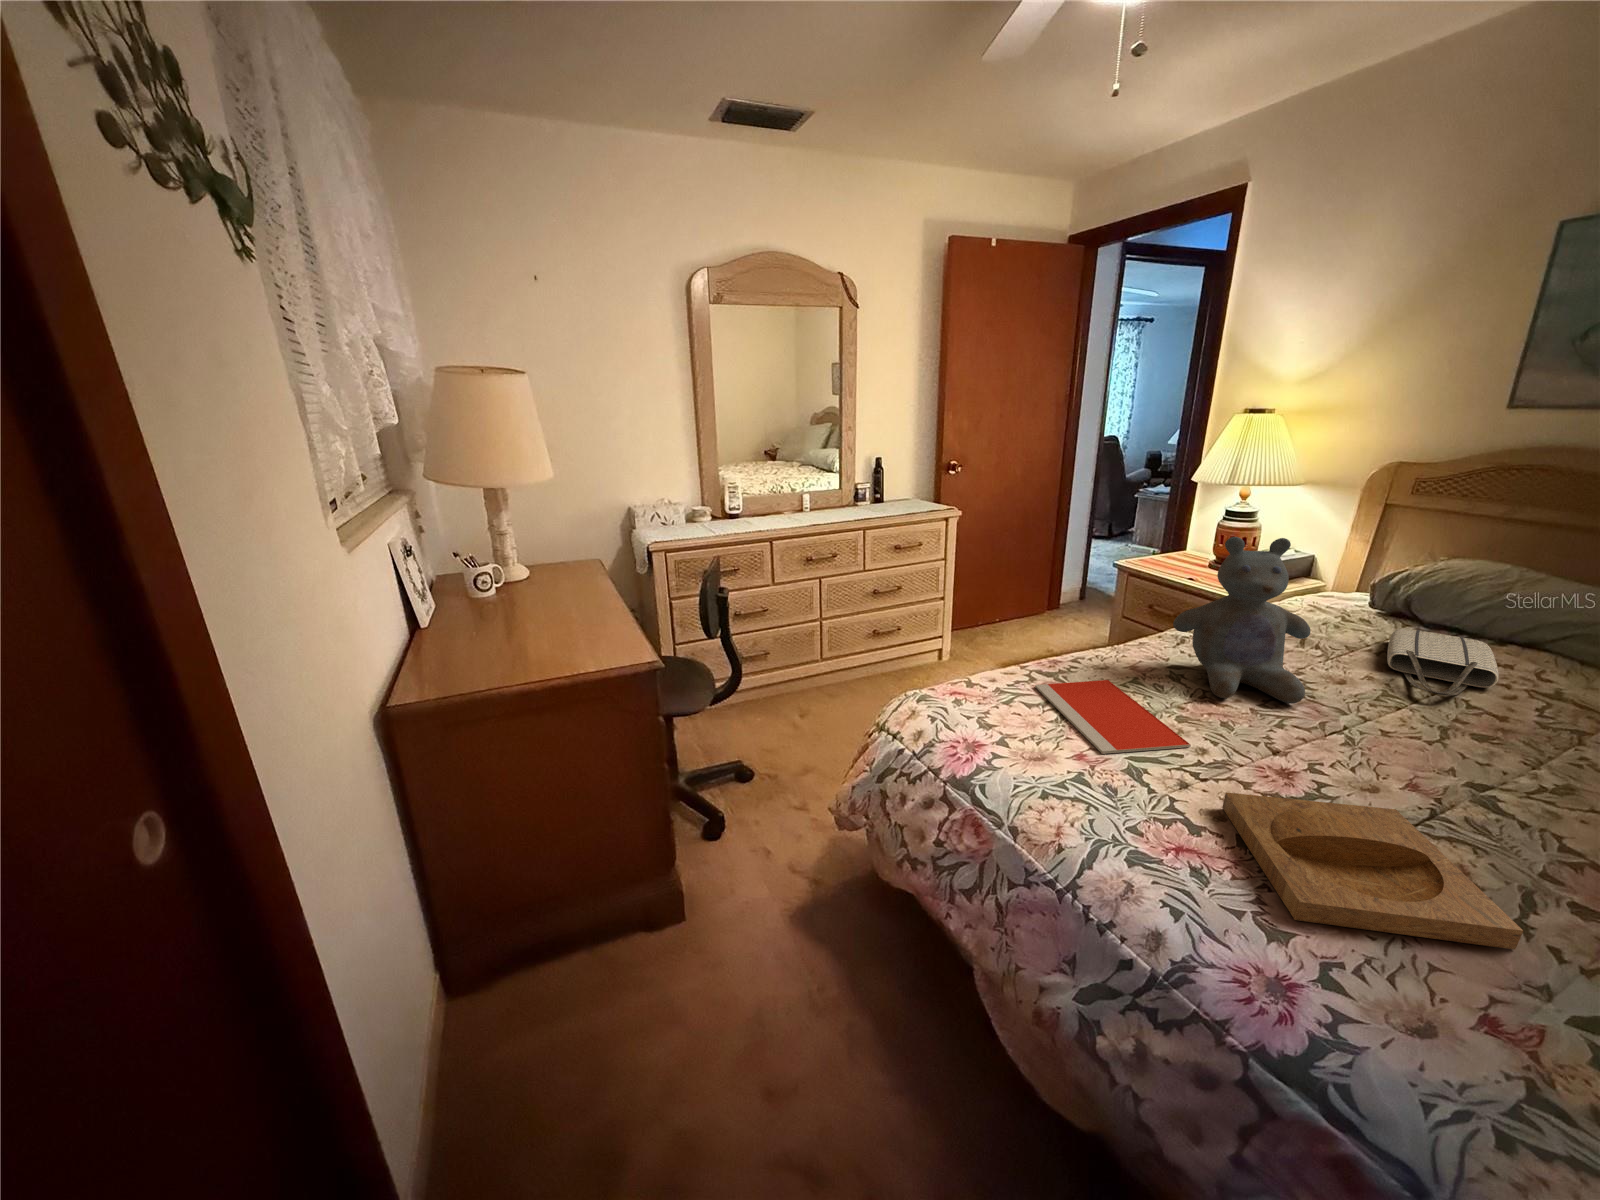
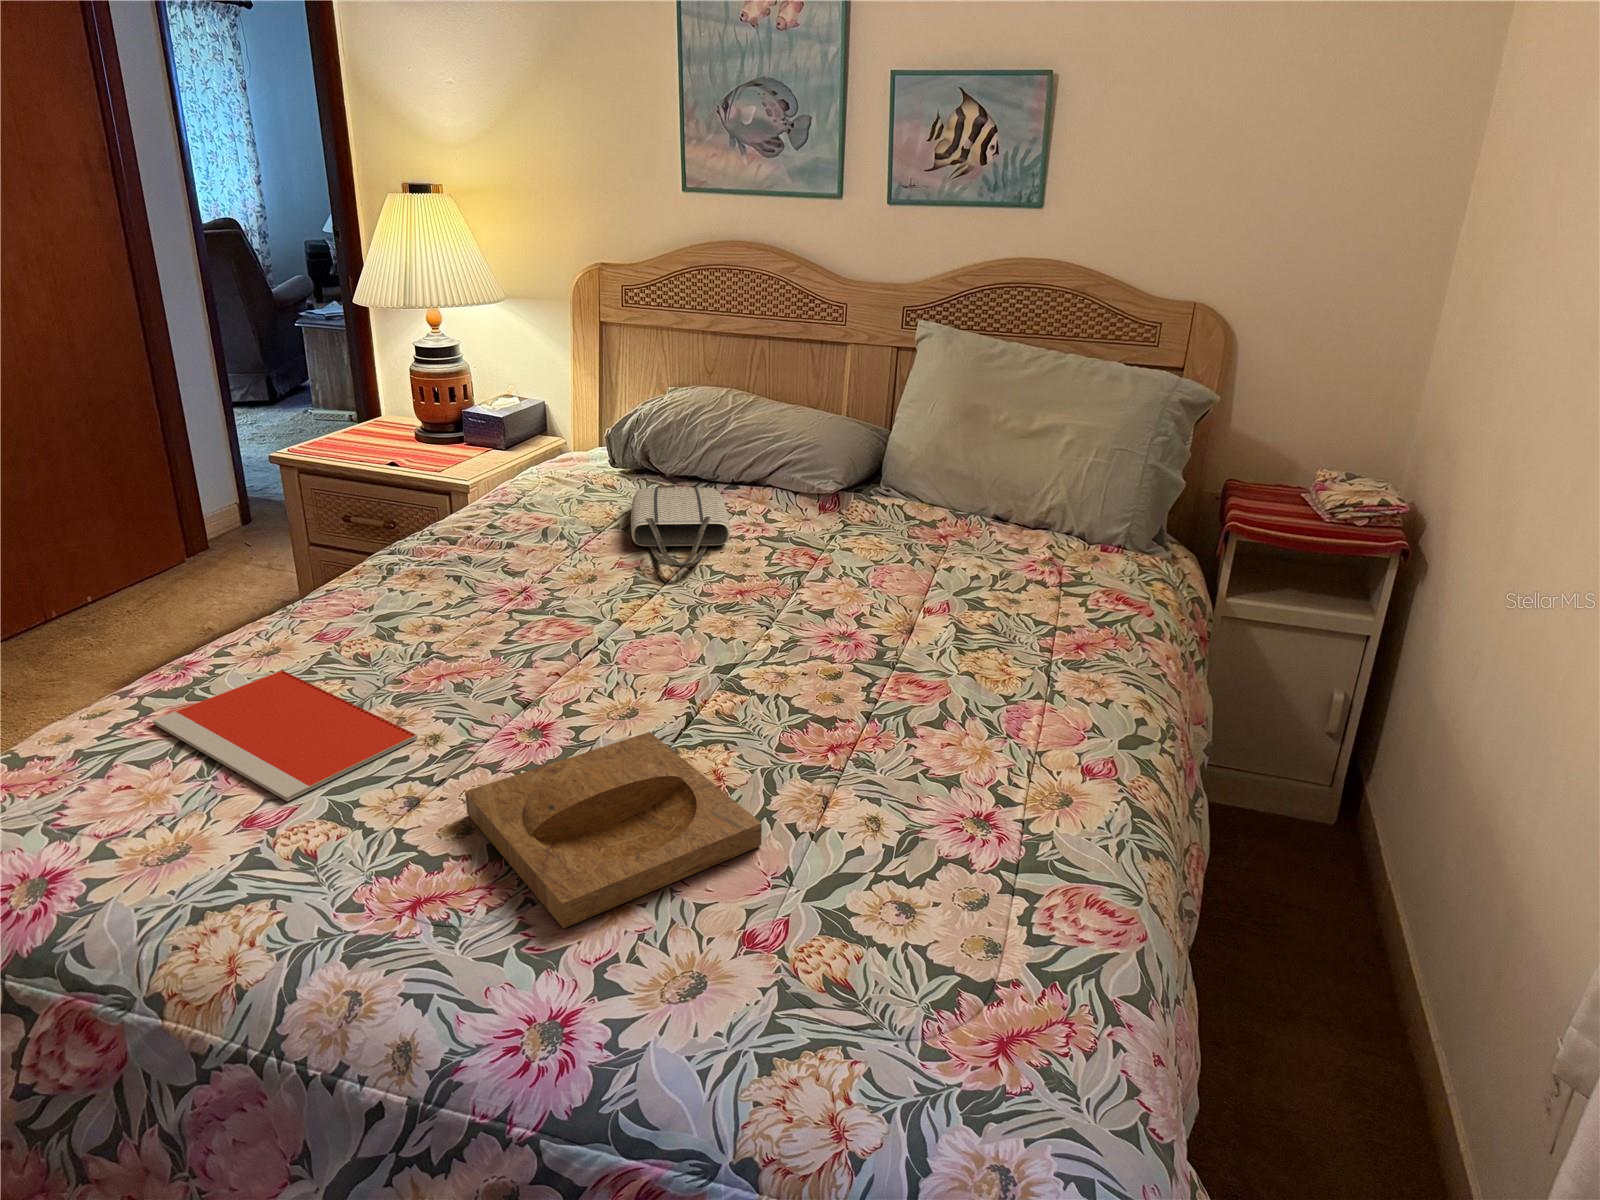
stuffed bear: present [1173,537,1310,704] -> none [361,396,548,647]

